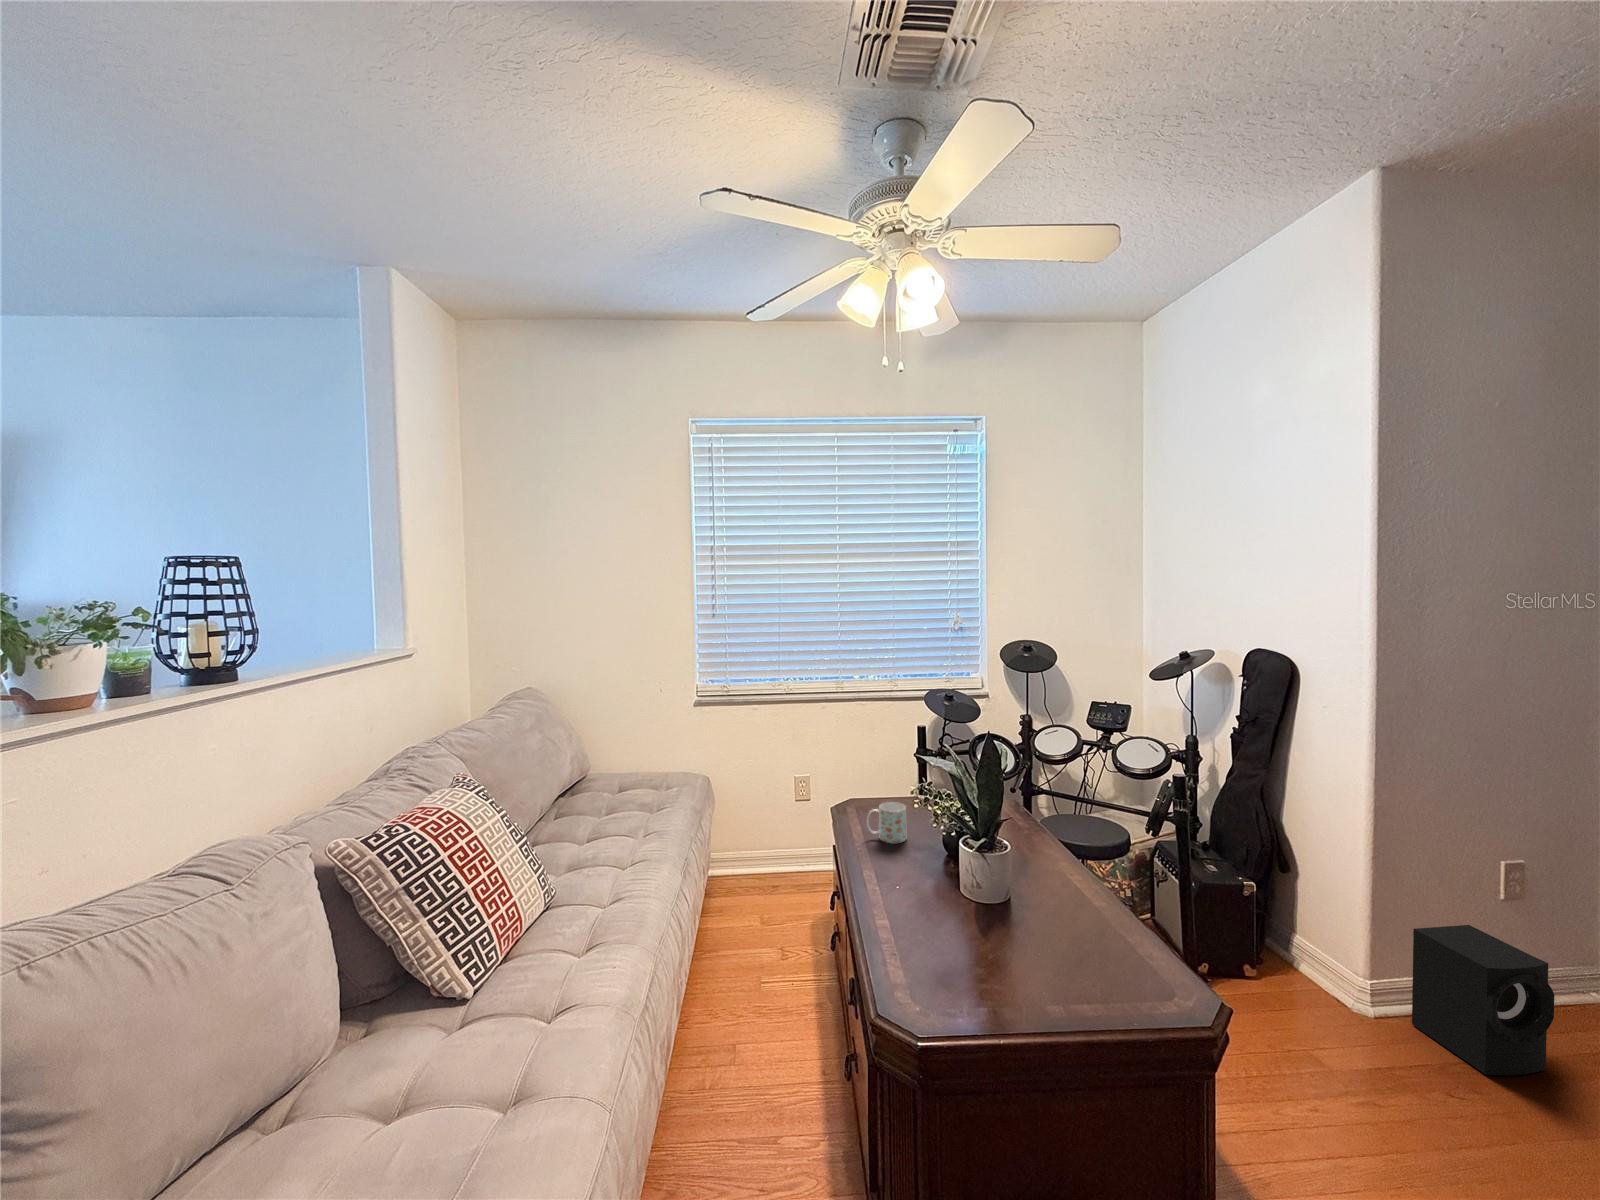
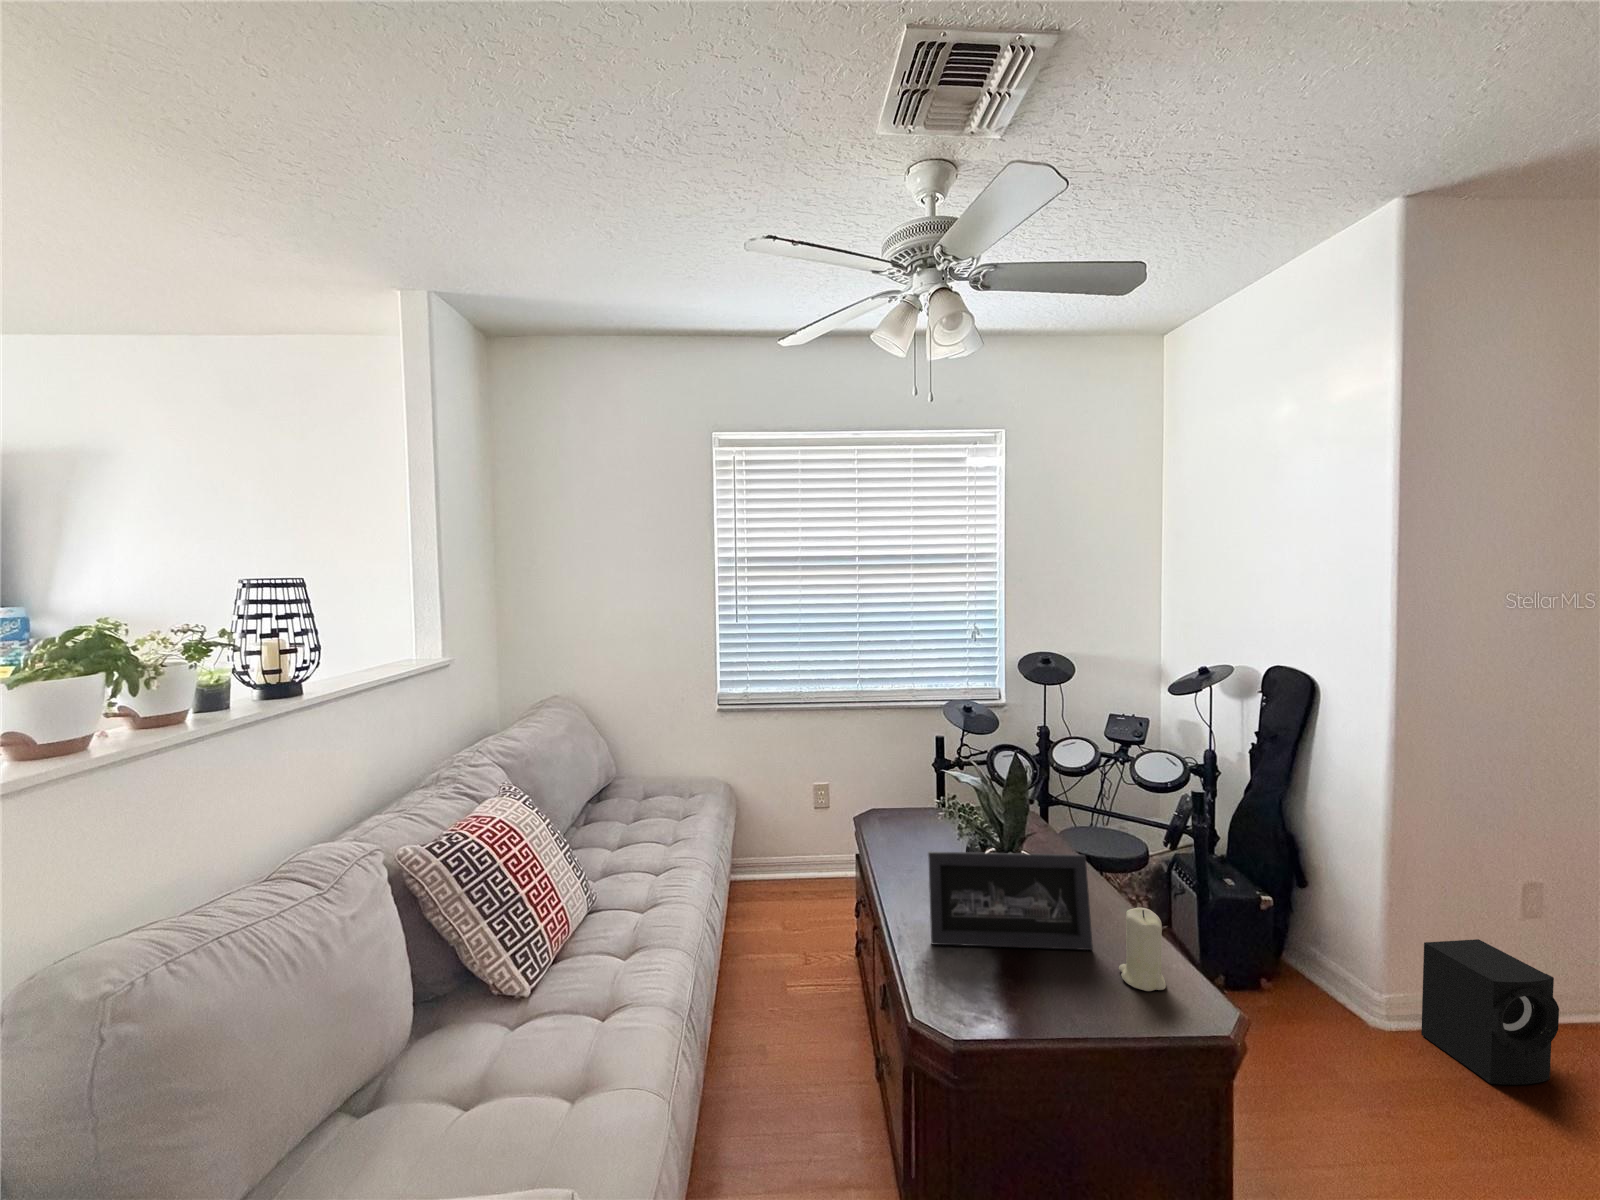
mug: present [867,802,906,843] -> none [893,814,931,854]
picture frame: none [898,838,1072,941] -> present [928,851,1093,950]
candle: none [1099,895,1150,984] -> present [1119,908,1166,991]

